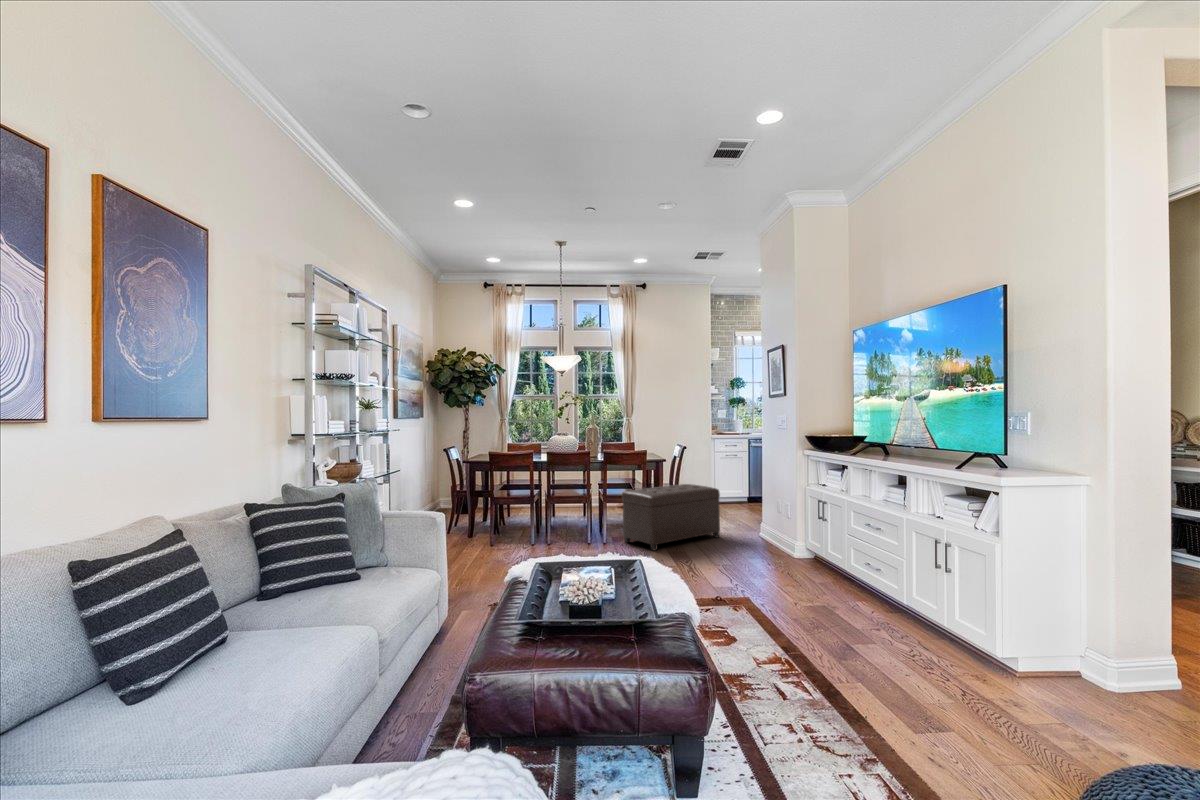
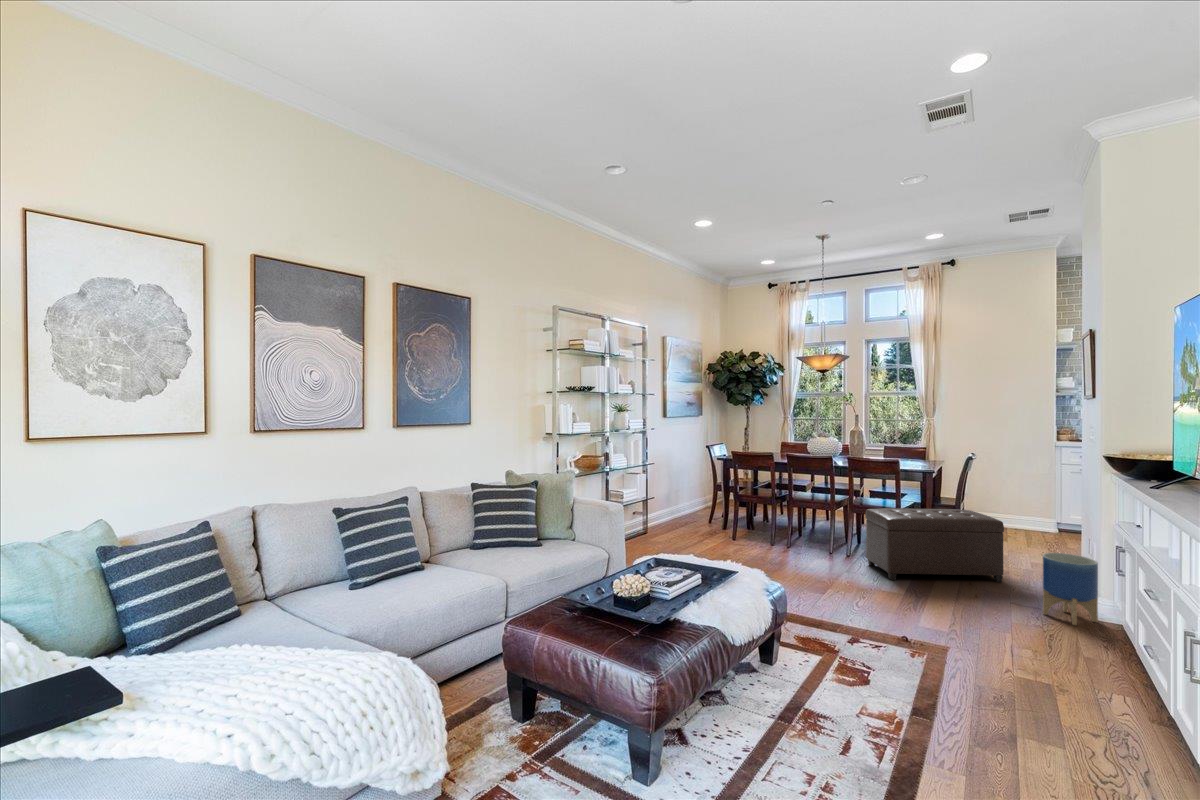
planter: none [762,506,795,557] -> present [1043,553,1098,625]

